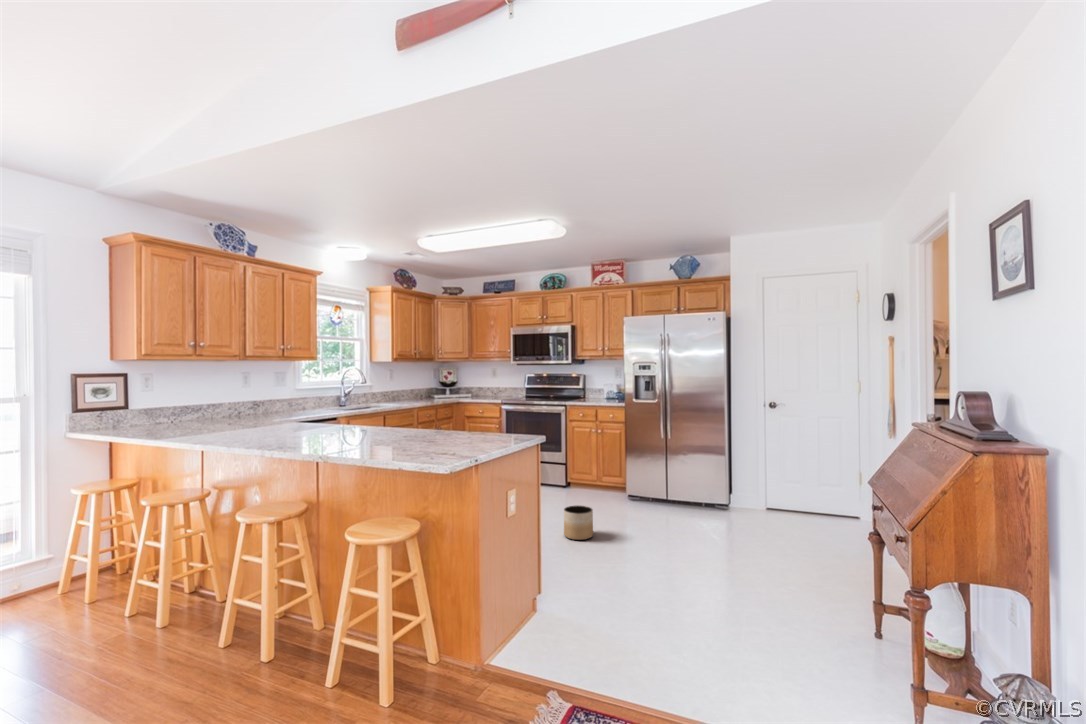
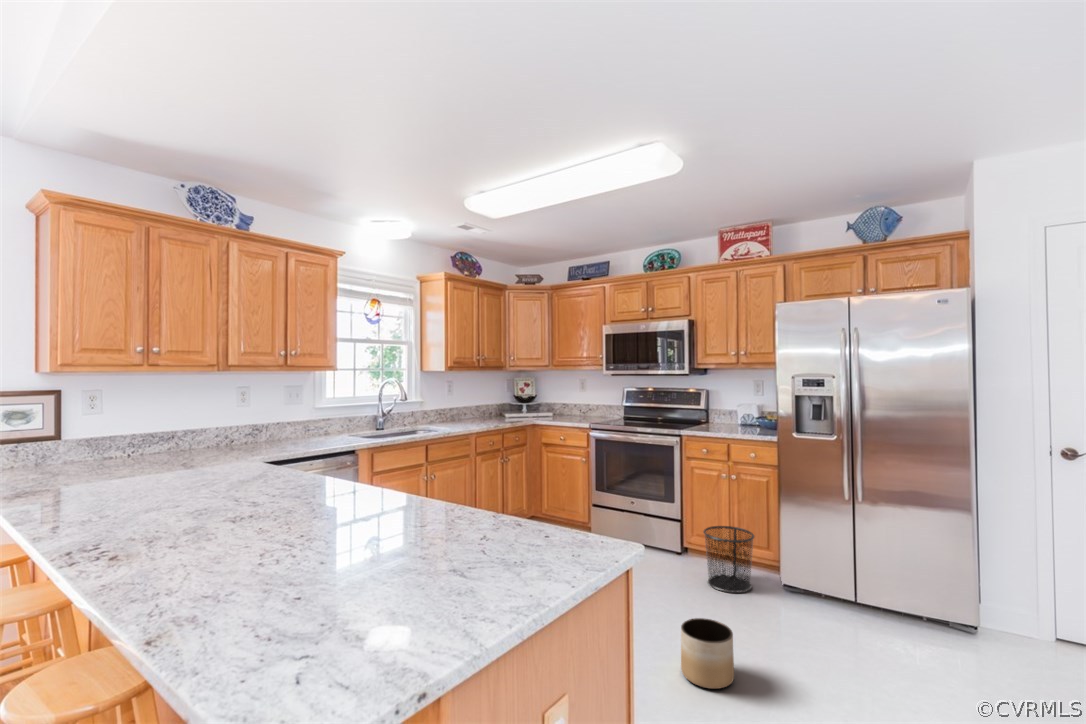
waste bin: none [579,463,611,503] -> present [704,526,754,593]

